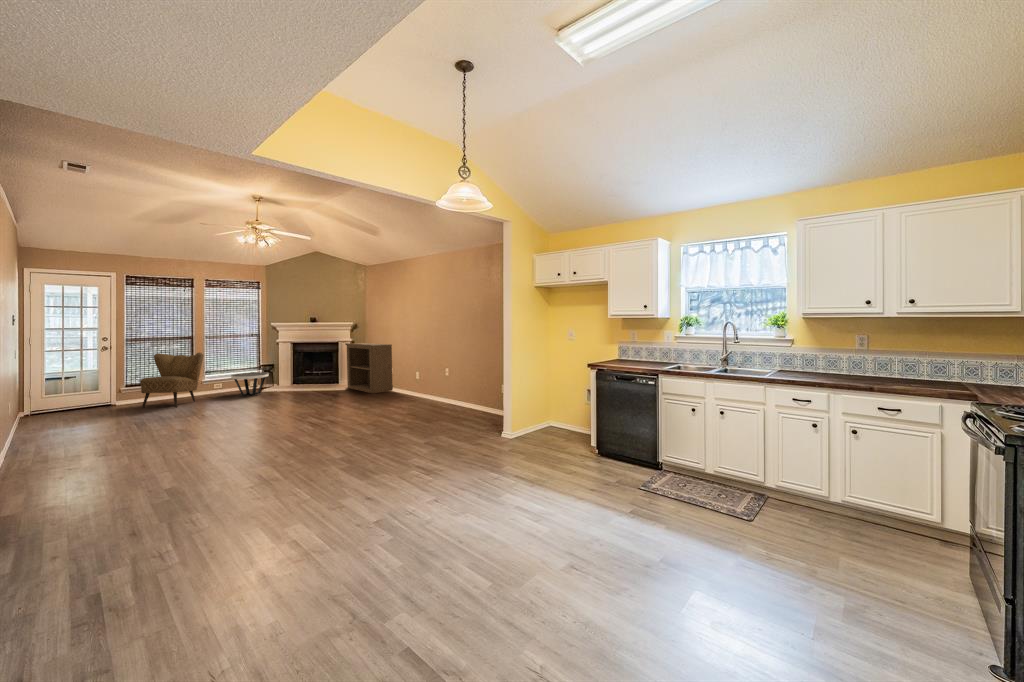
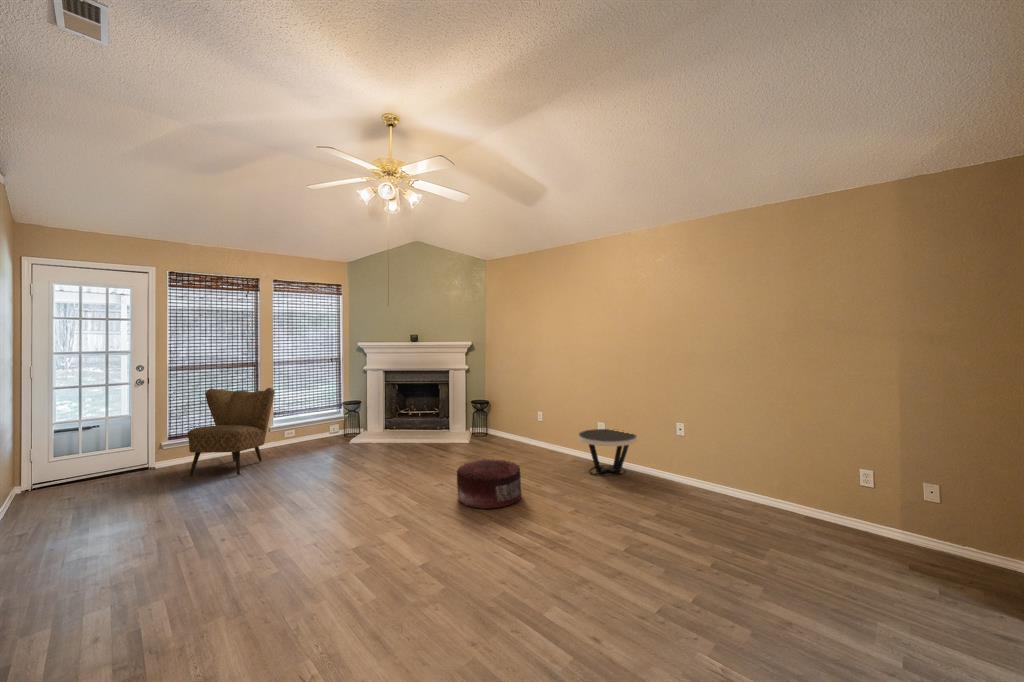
bookshelf: present [345,343,393,393] -> none [462,369,537,449]
side table: present [231,372,269,396] -> present [578,429,637,475]
pouf: none [309,392,352,418] -> present [457,459,522,509]

